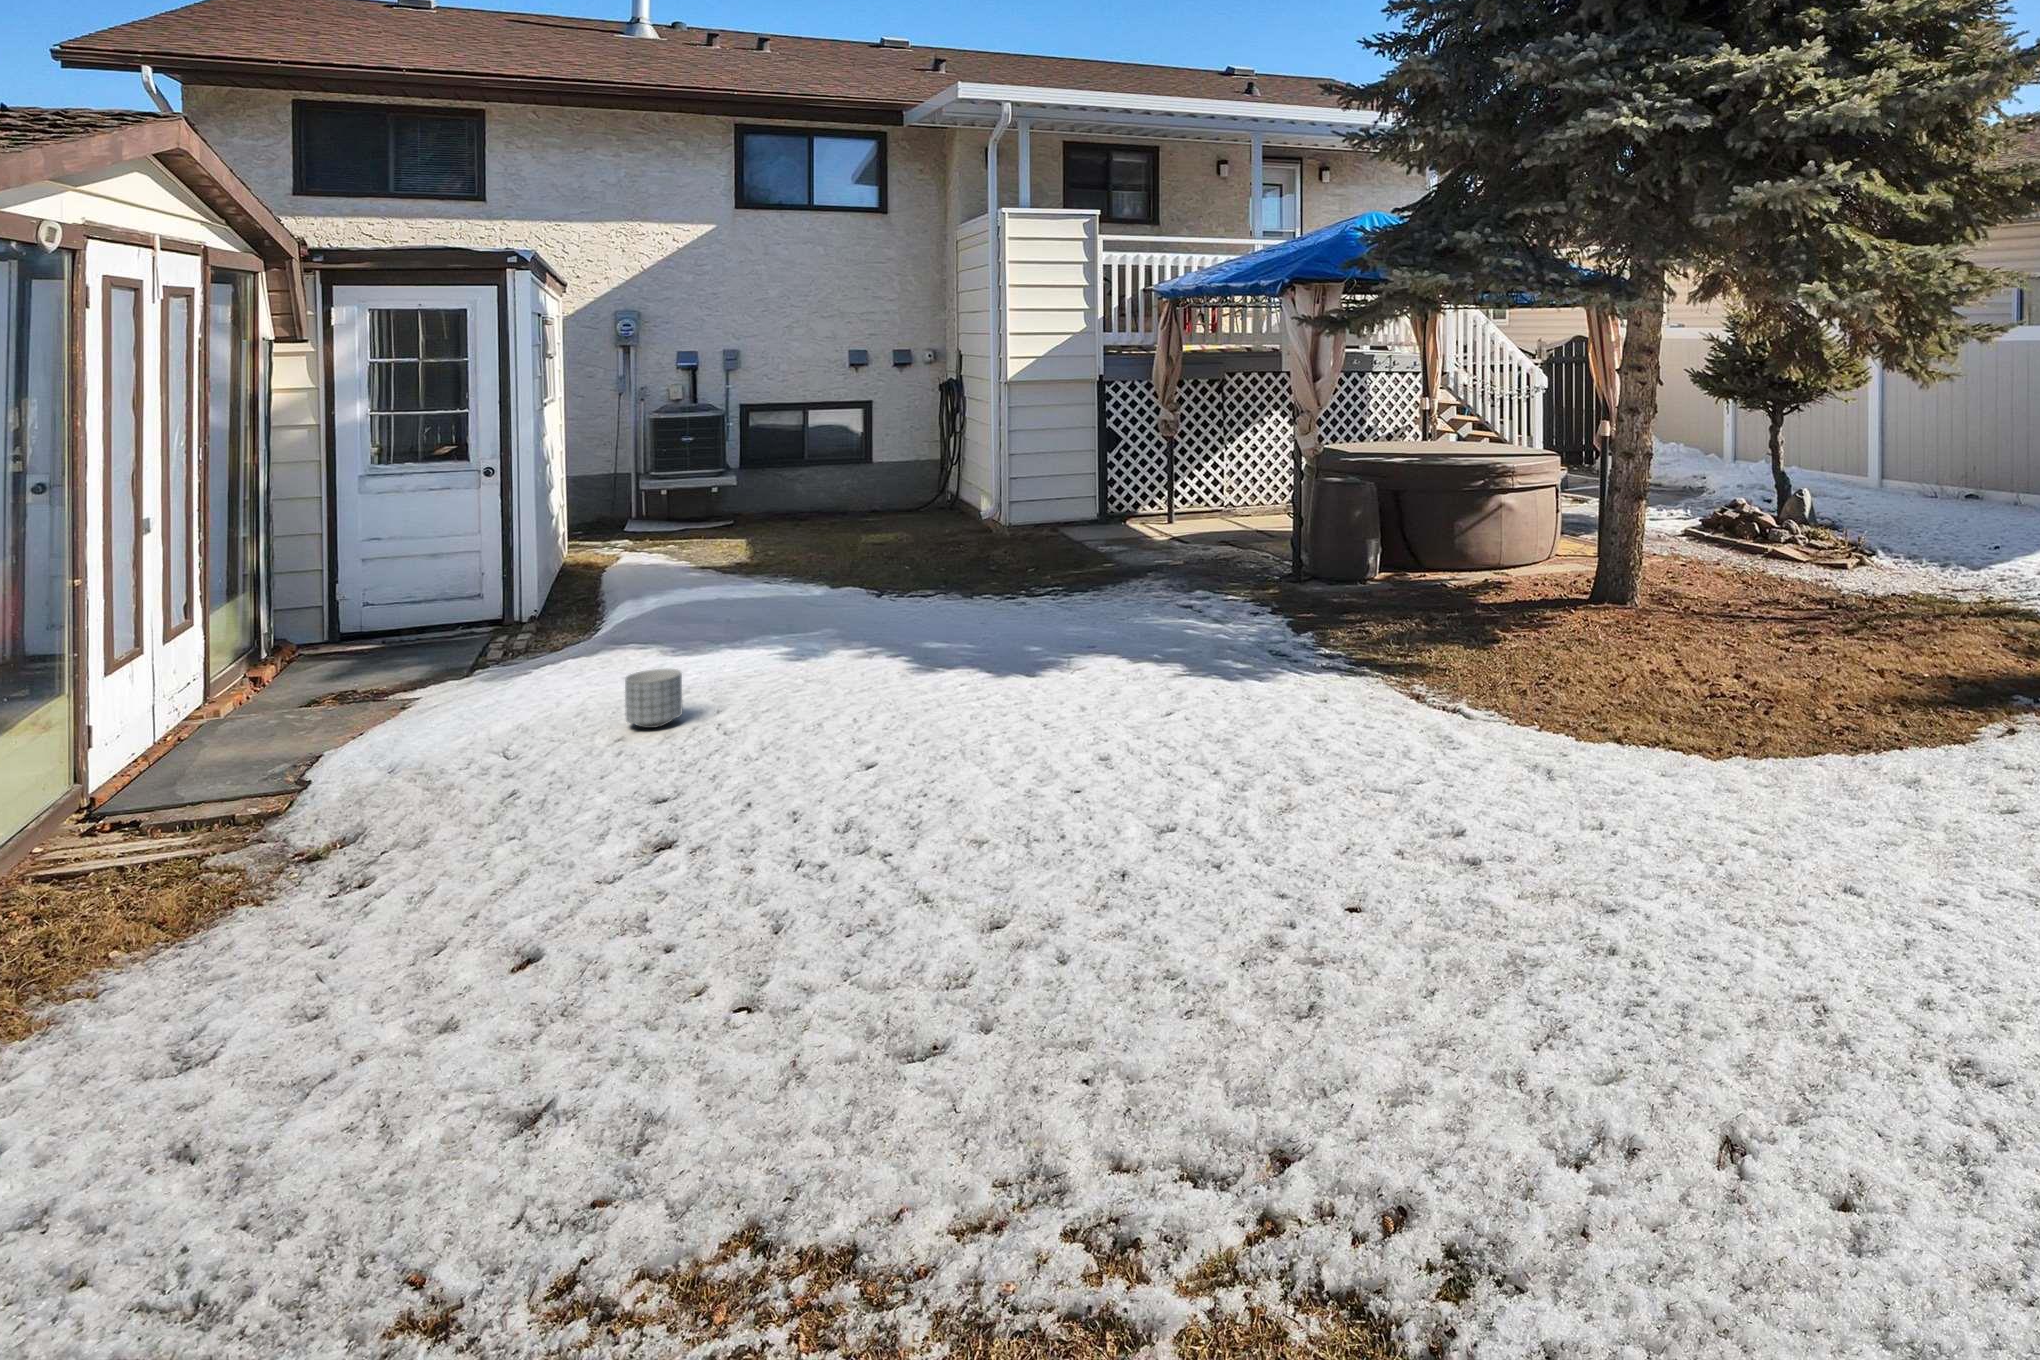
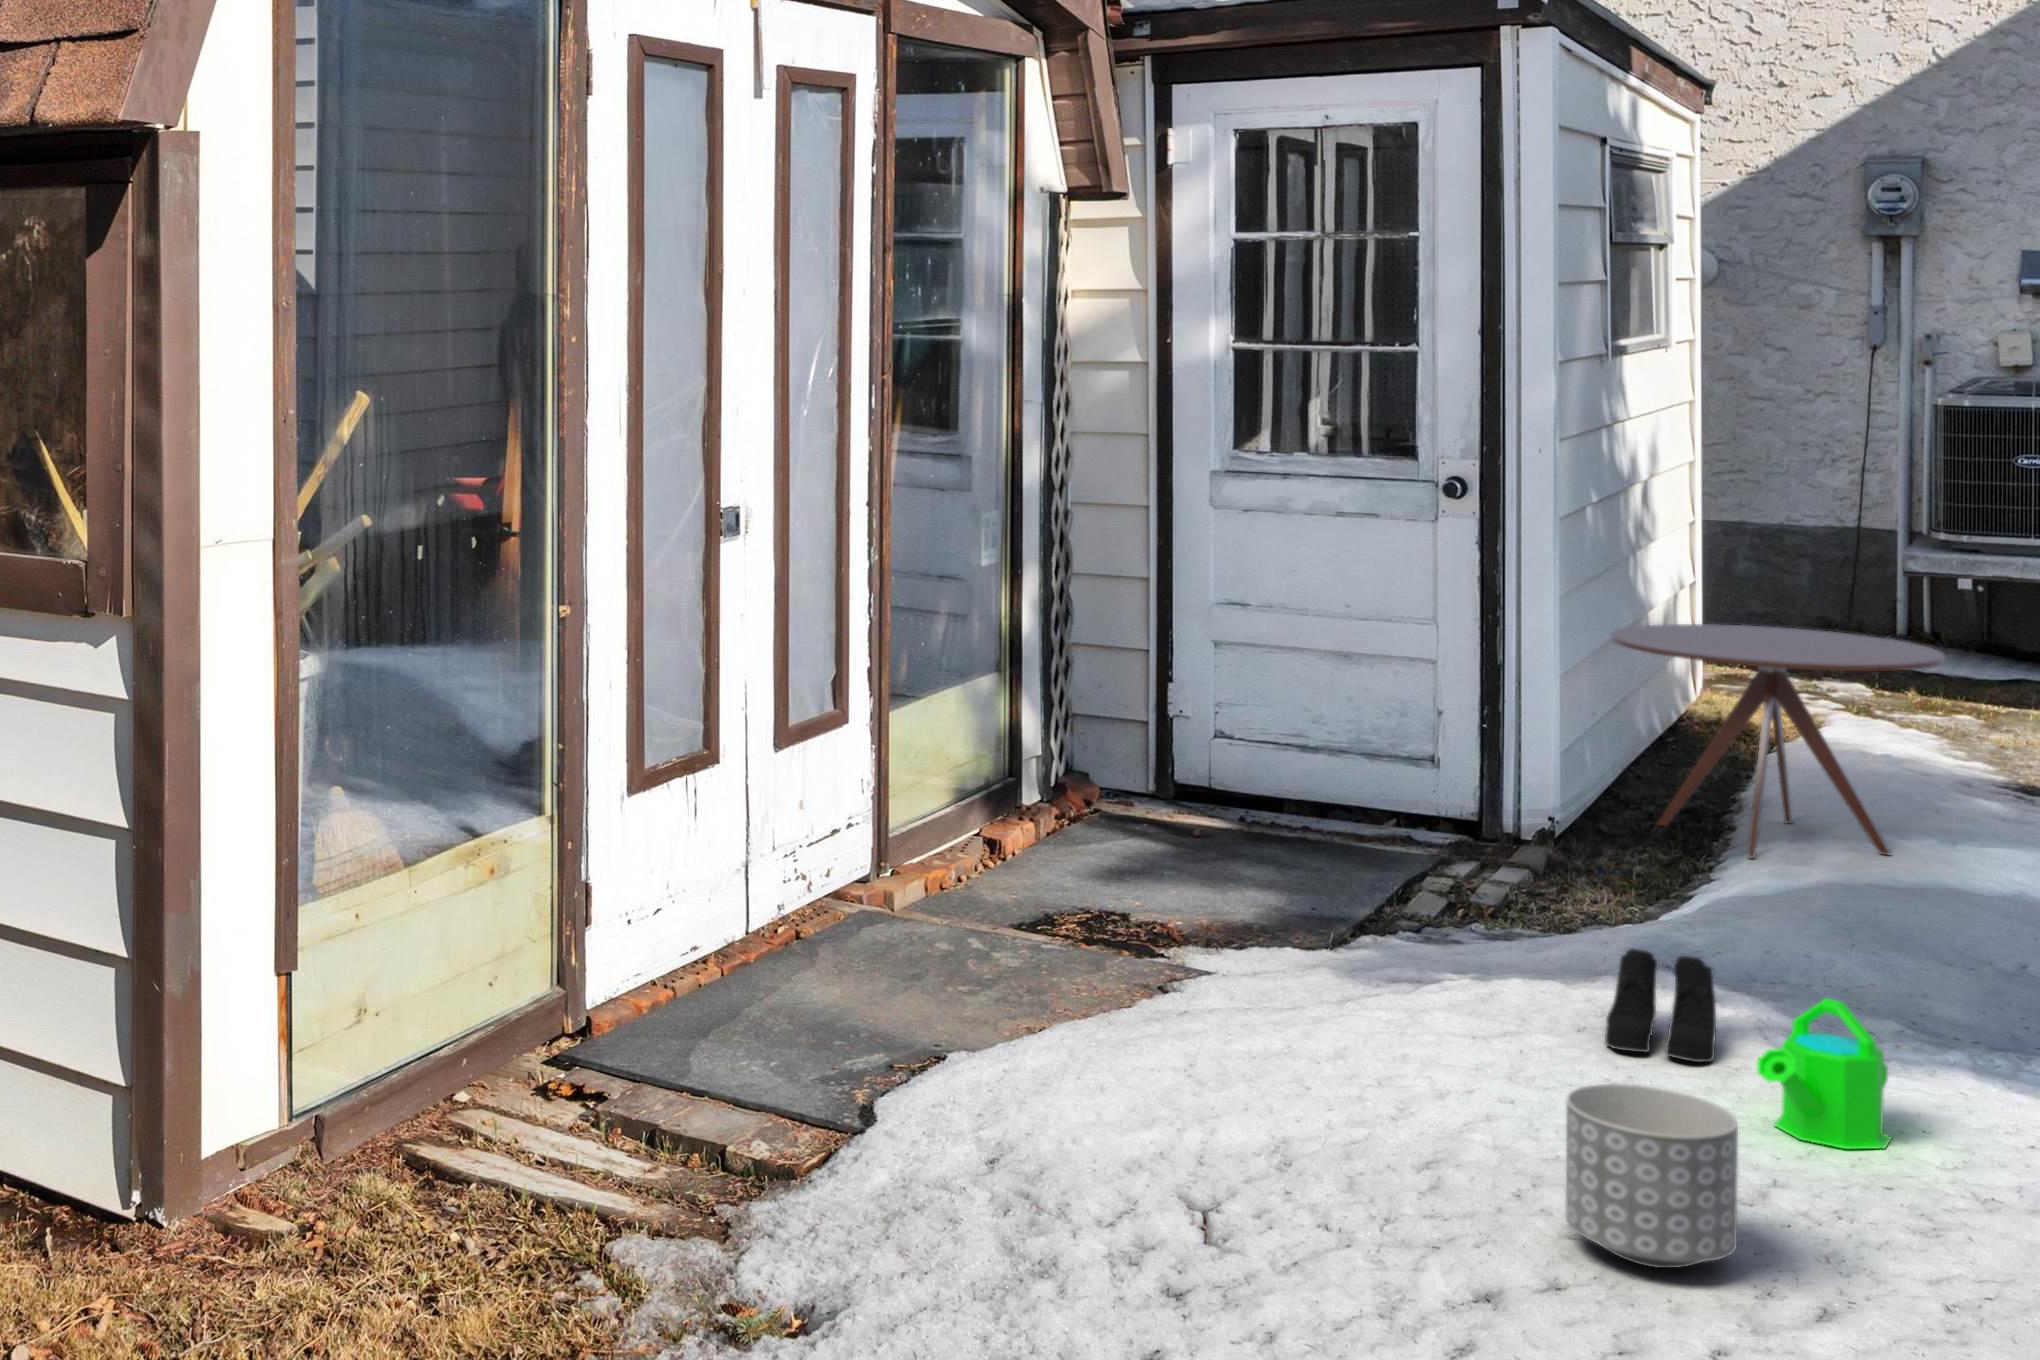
round table: none [550,515,681,611] -> present [1611,624,1945,858]
watering can: none [670,634,710,684] -> present [1757,998,1891,1149]
boots: none [605,636,645,676] -> present [1605,949,1716,1062]

